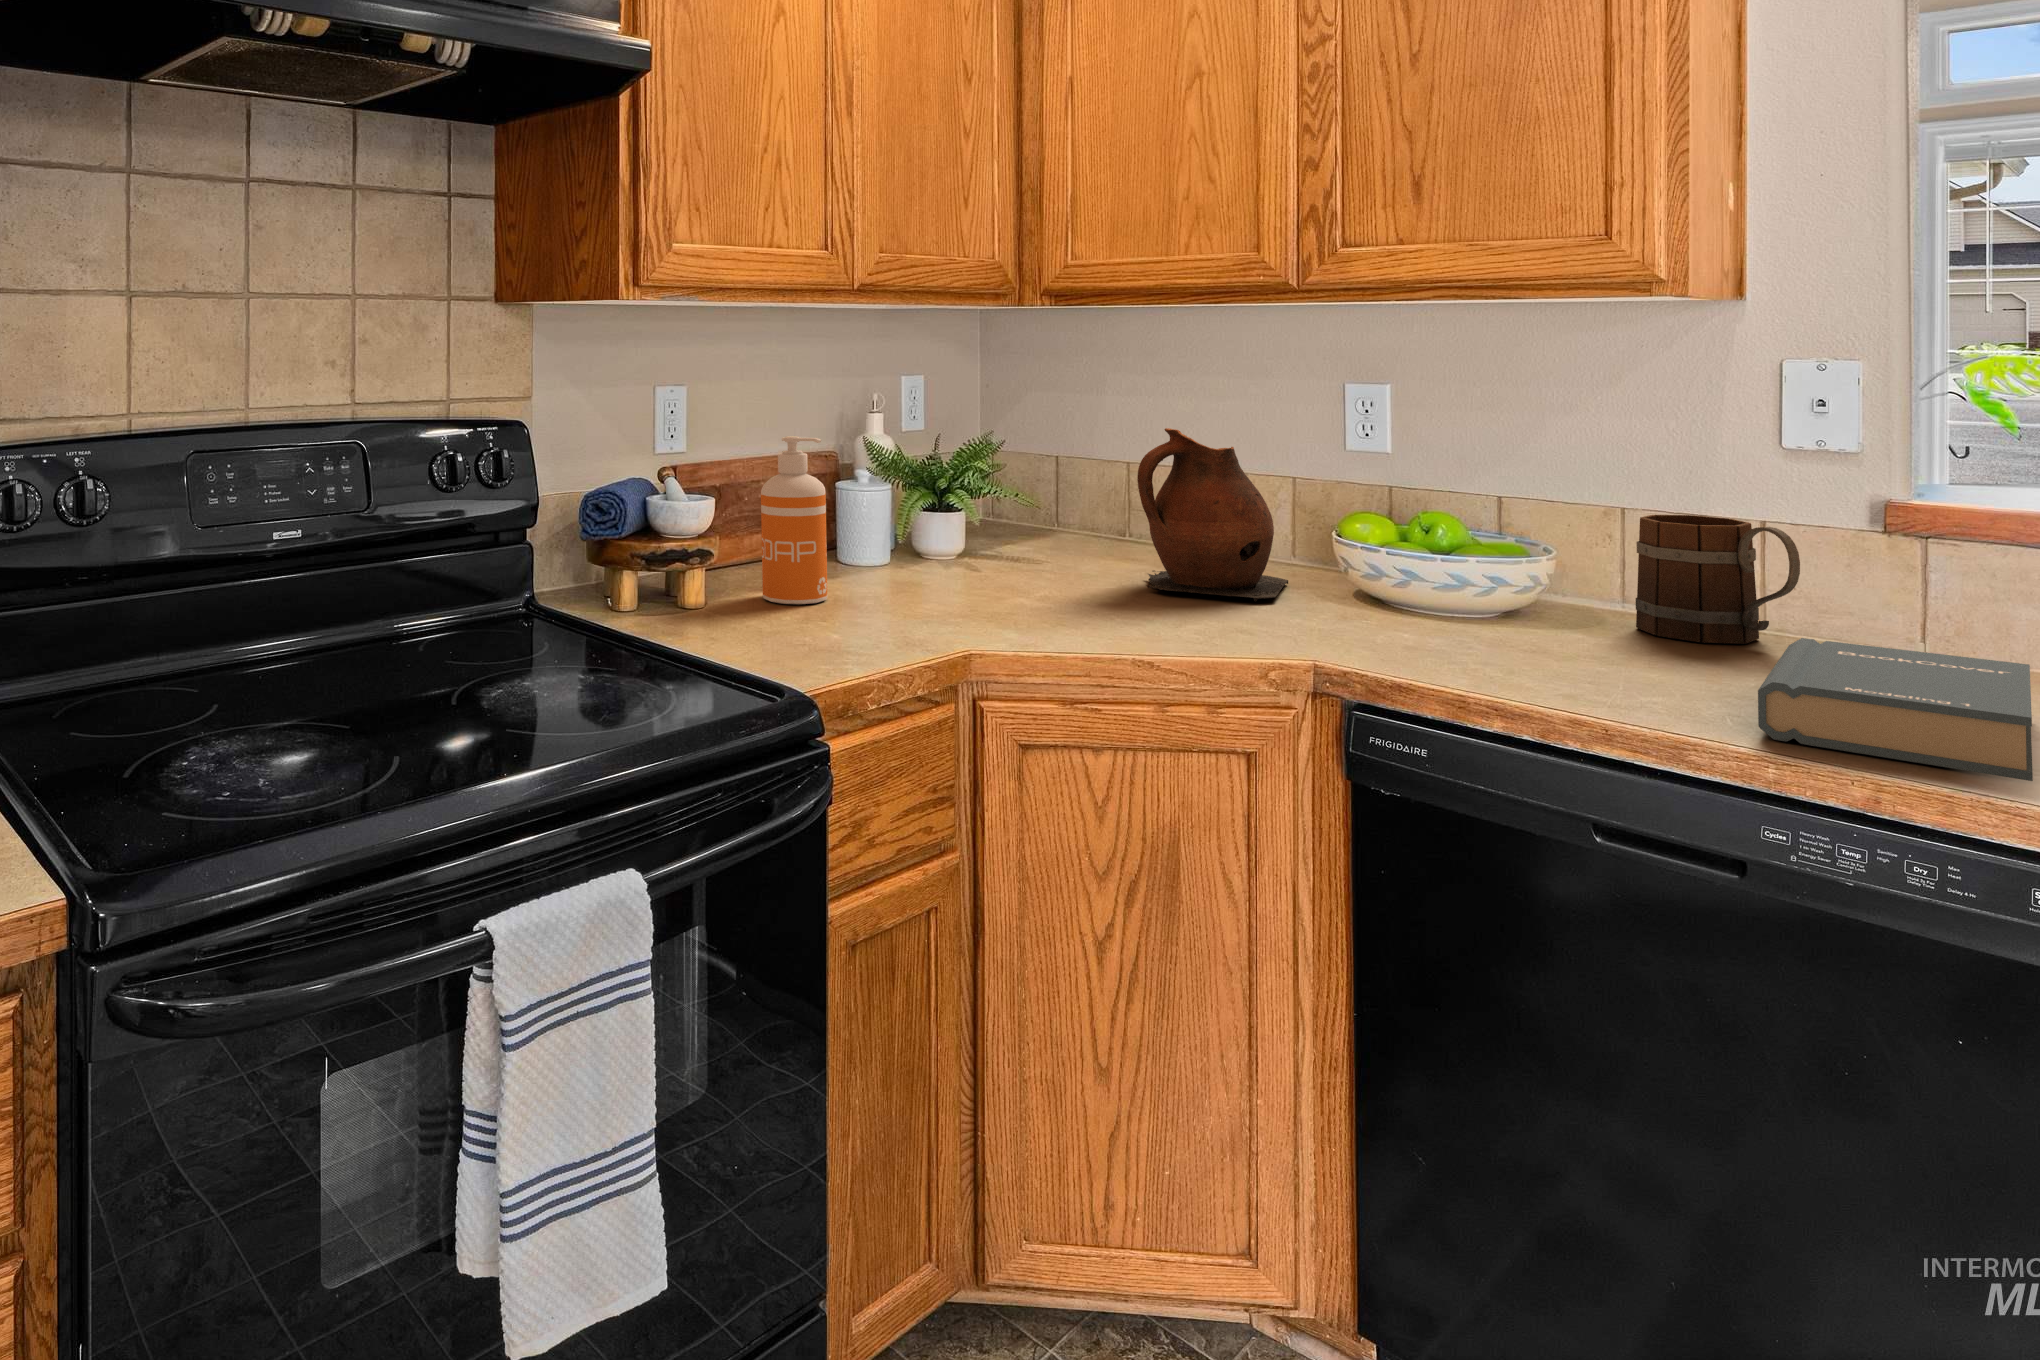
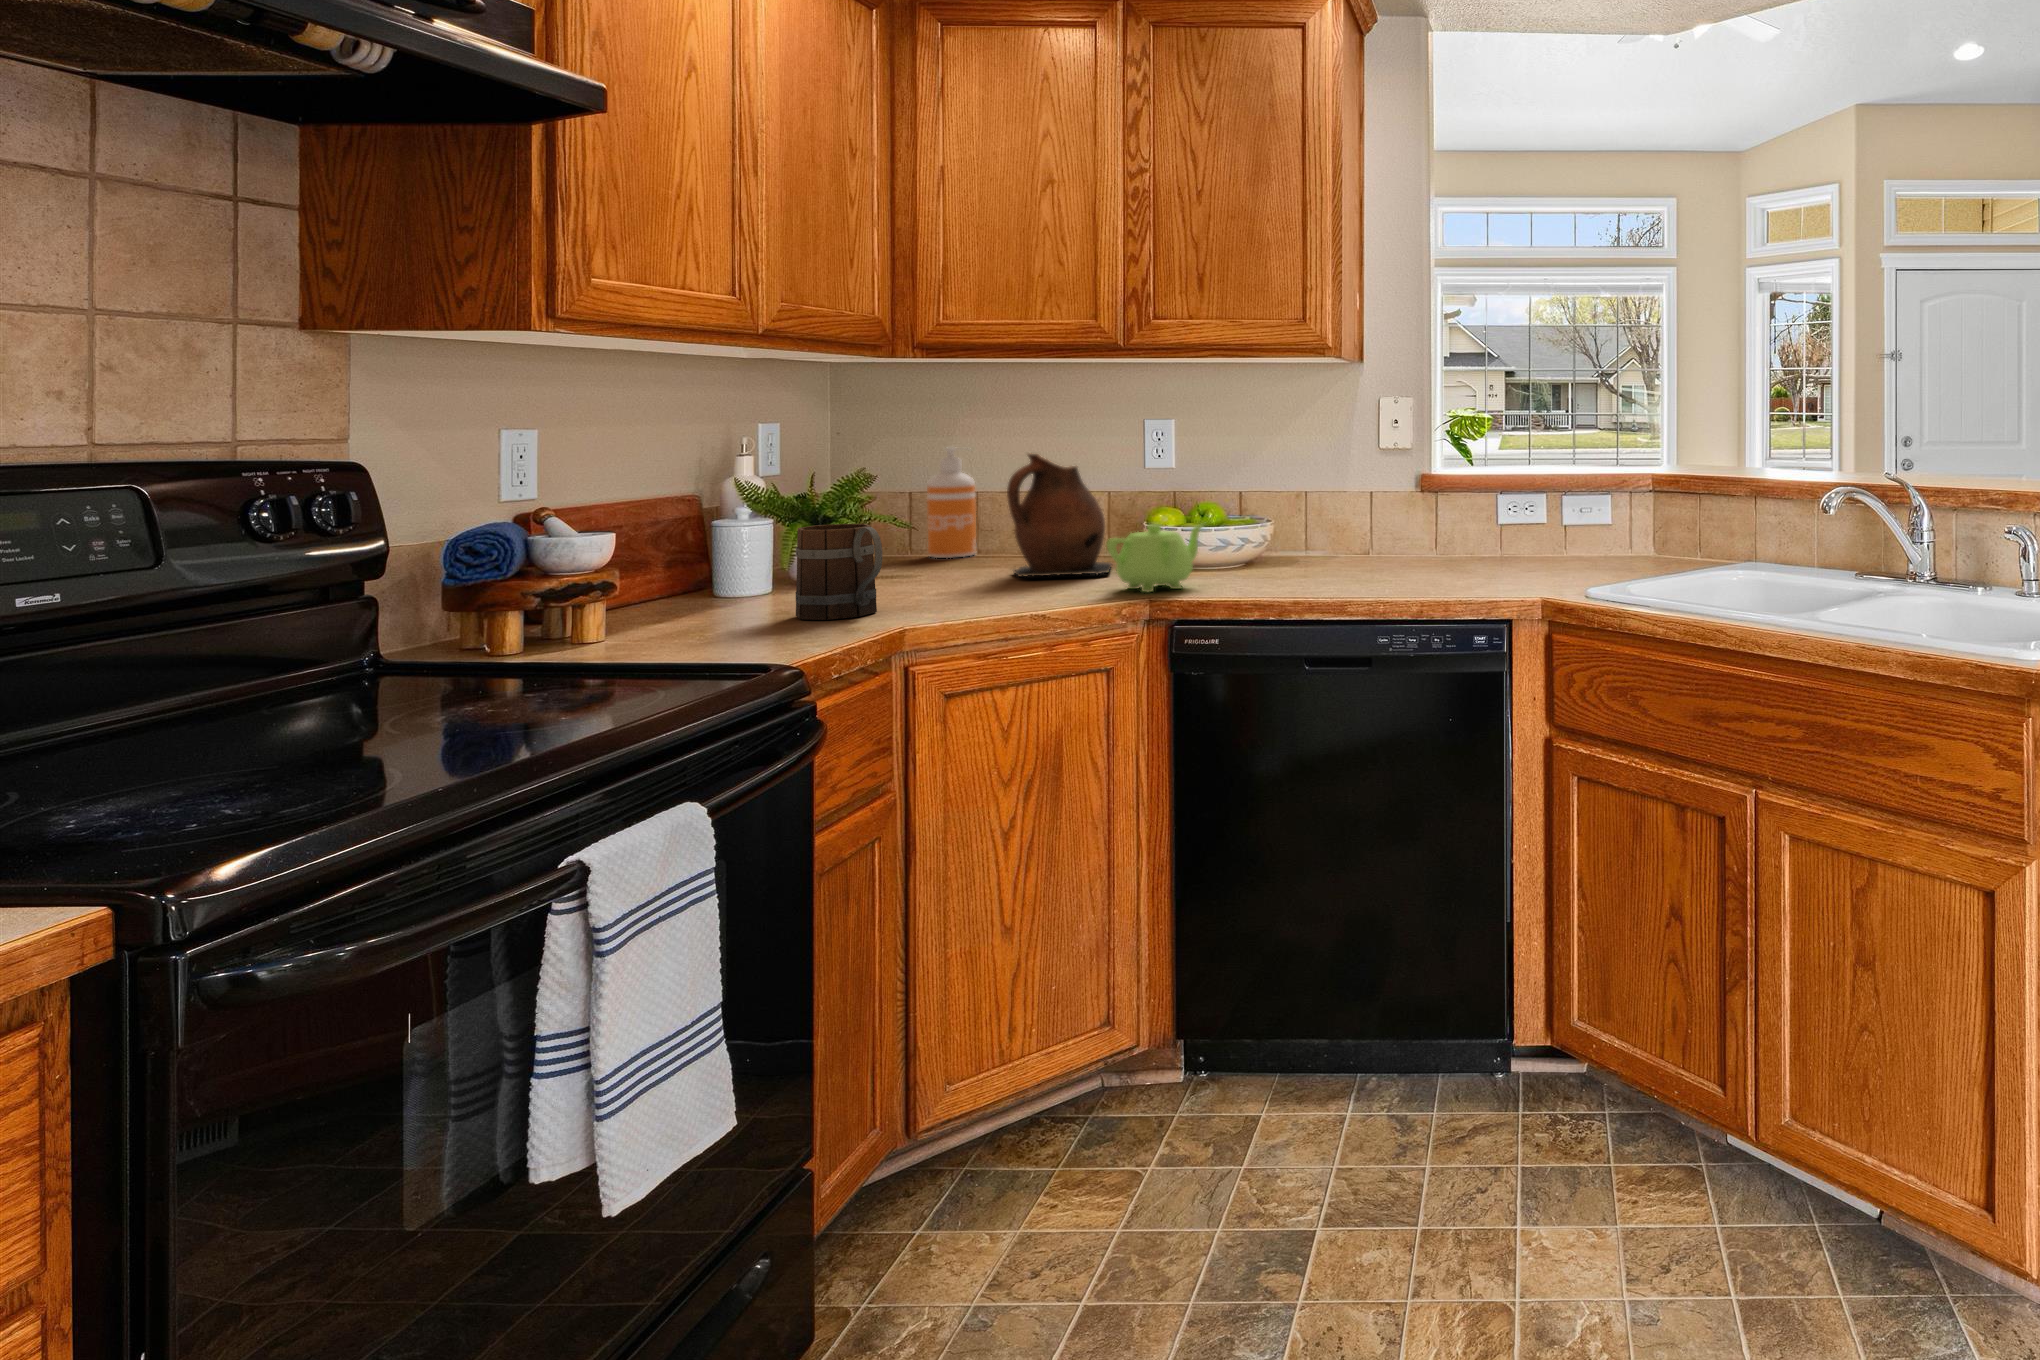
soap dispenser: present [761,436,827,604] -> present [927,447,976,558]
mug: present [1636,515,1800,644] -> present [796,524,882,620]
teapot: none [1253,544,1419,646] -> present [1107,524,1204,592]
hardback book: present [1758,638,2033,781] -> none [1377,550,1477,598]

